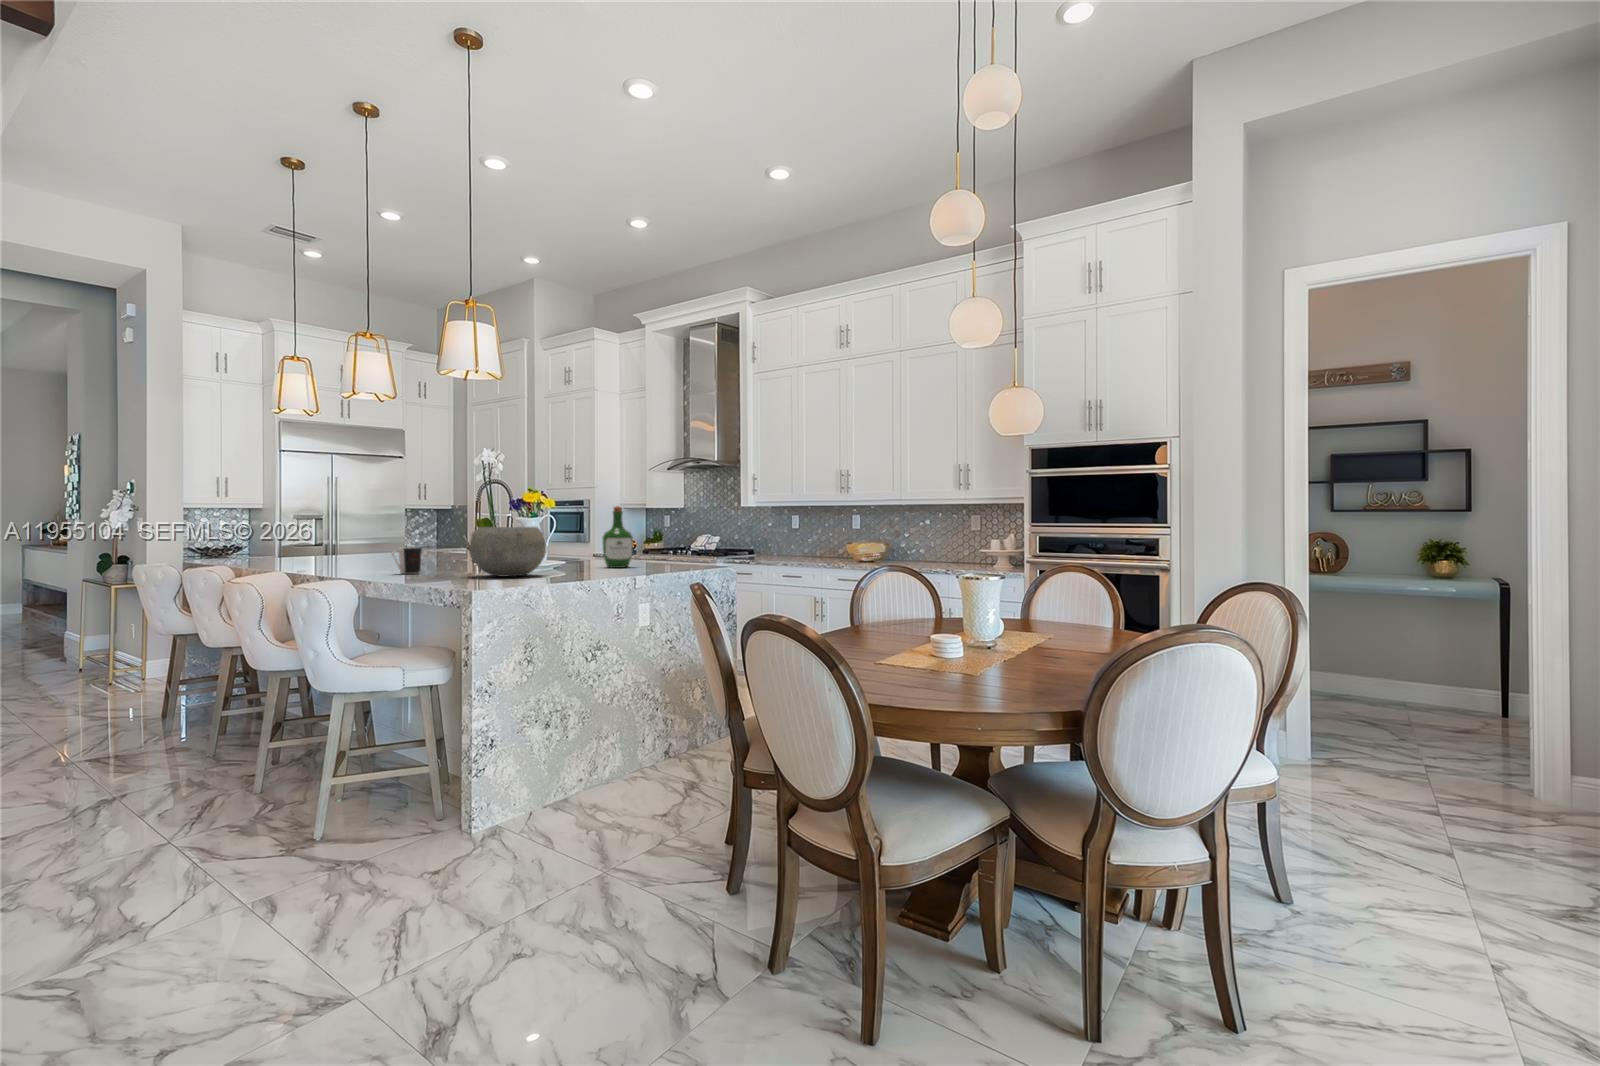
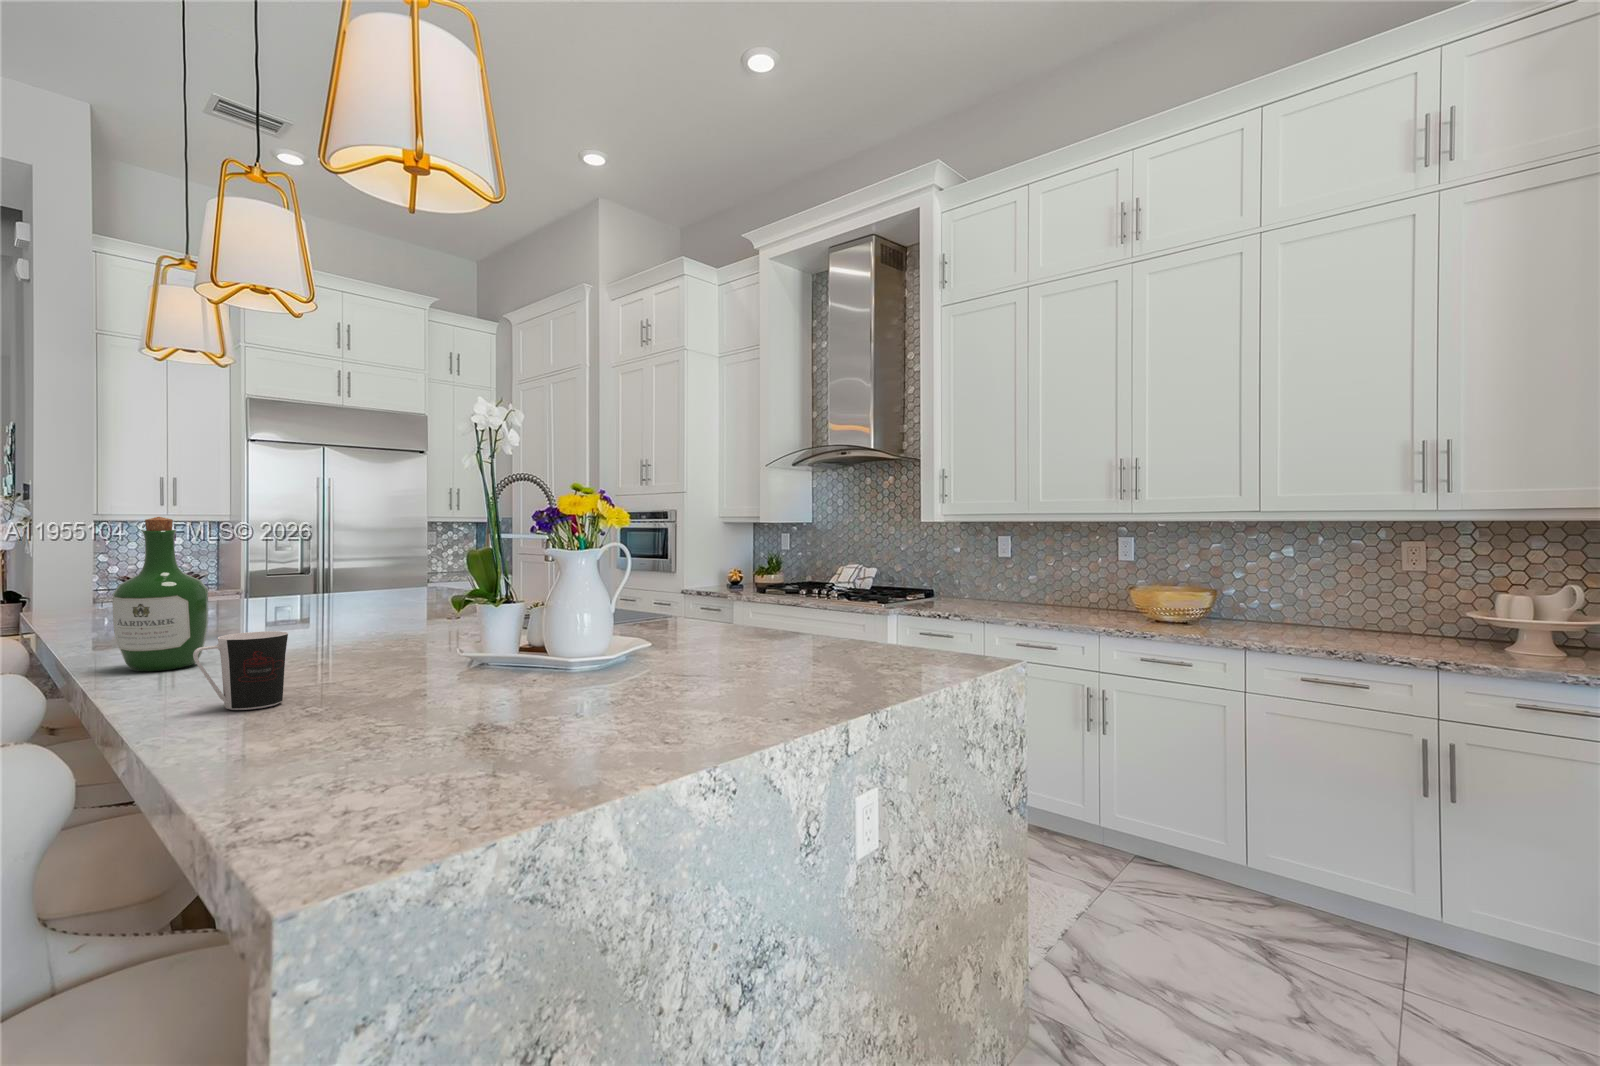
wine bottle: present [602,506,633,568] -> present [112,517,208,671]
ceramic bowl: present [469,527,546,577] -> none [375,583,607,746]

